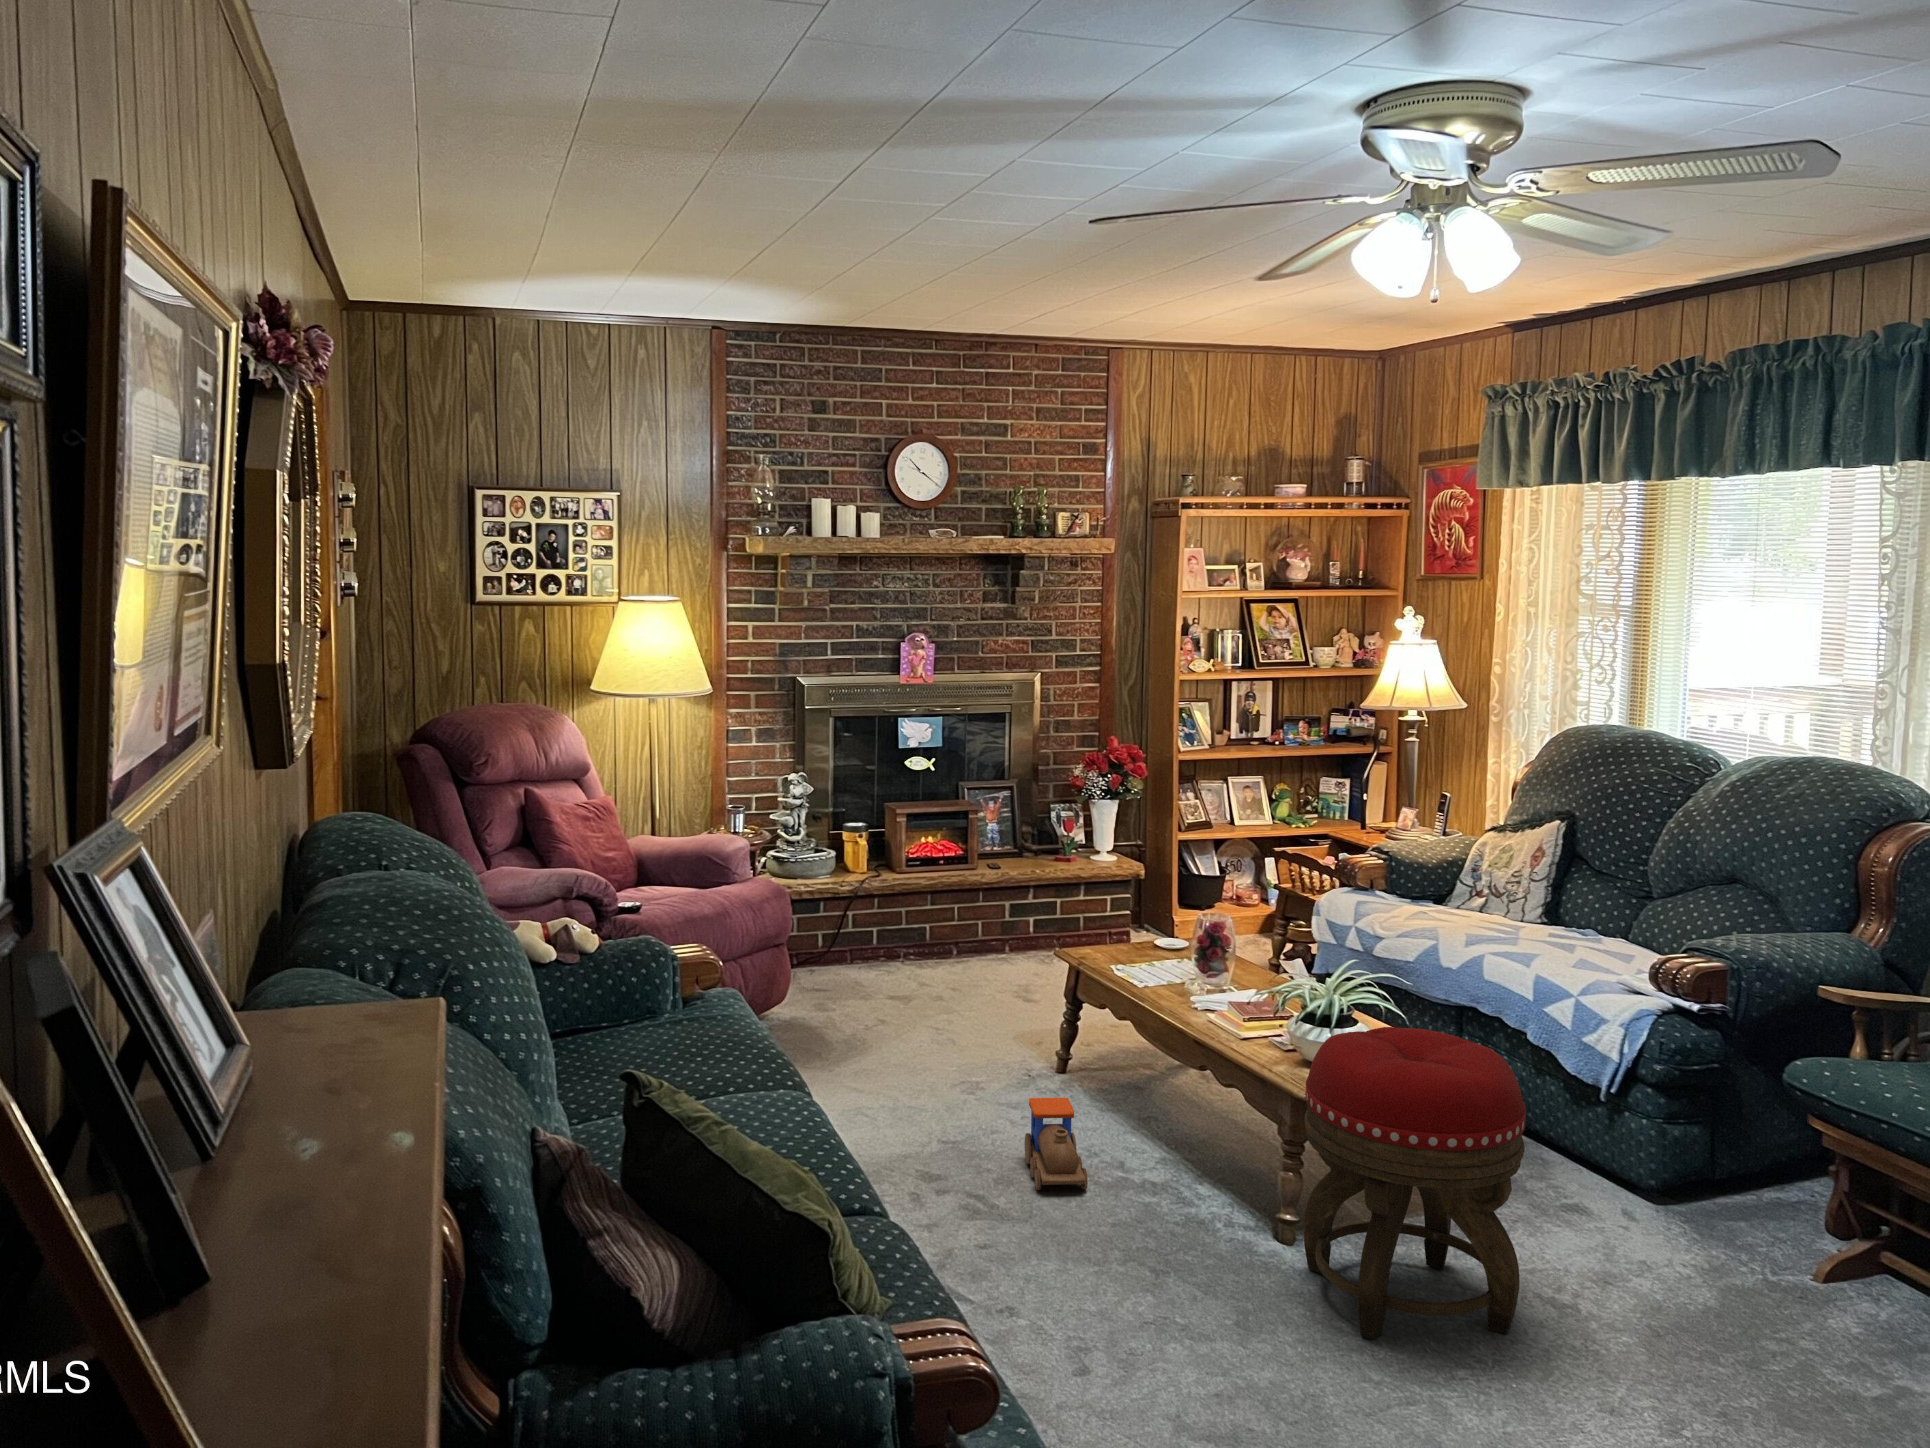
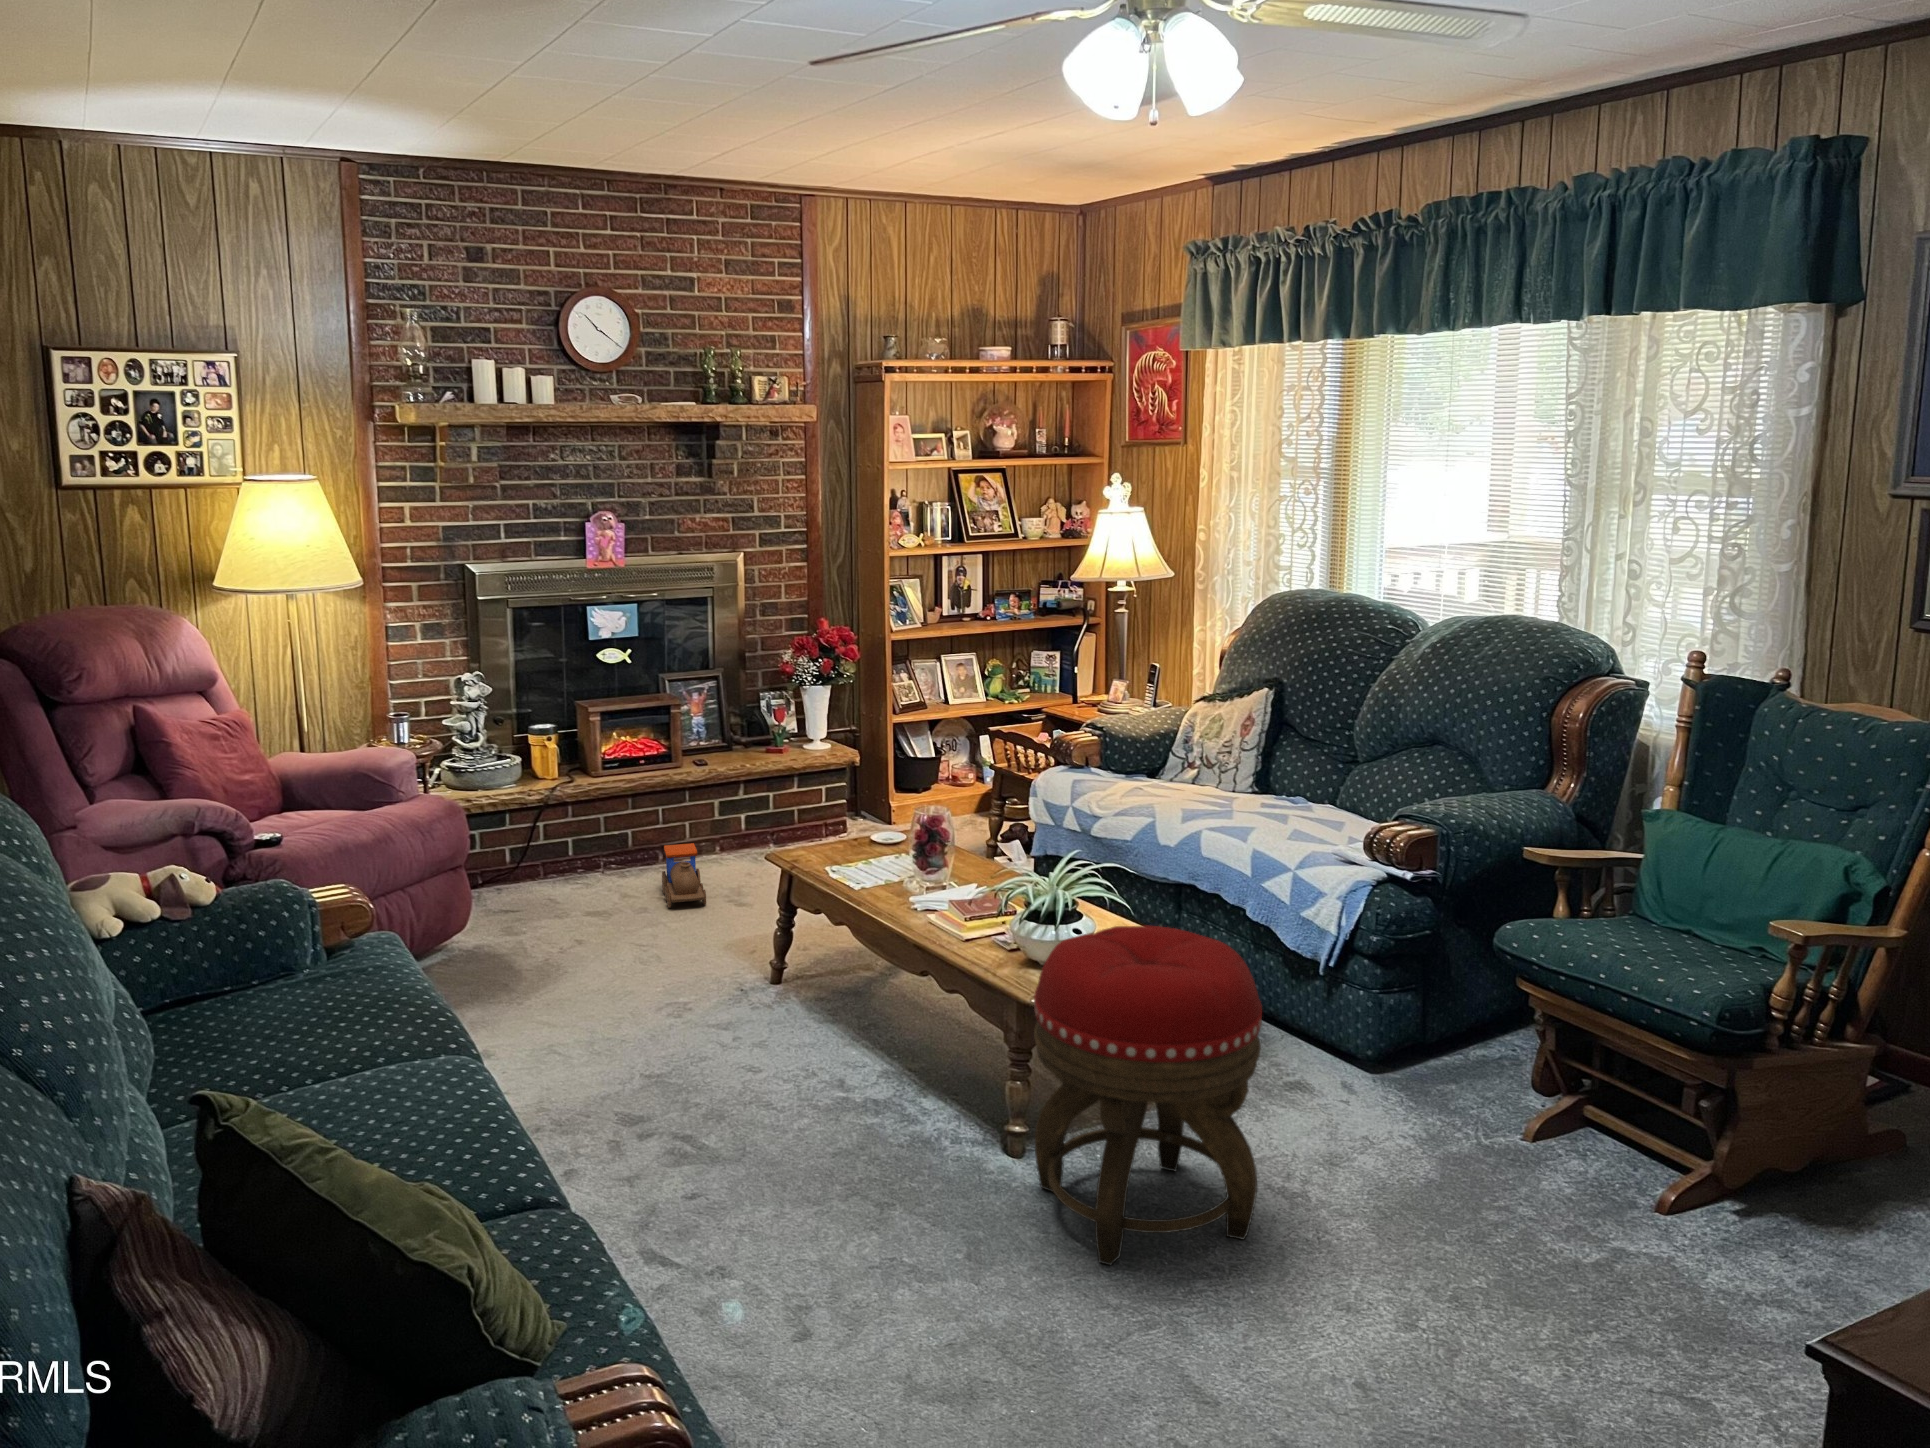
toy train: present [1025,1098,1087,1190] -> present [662,843,706,908]

